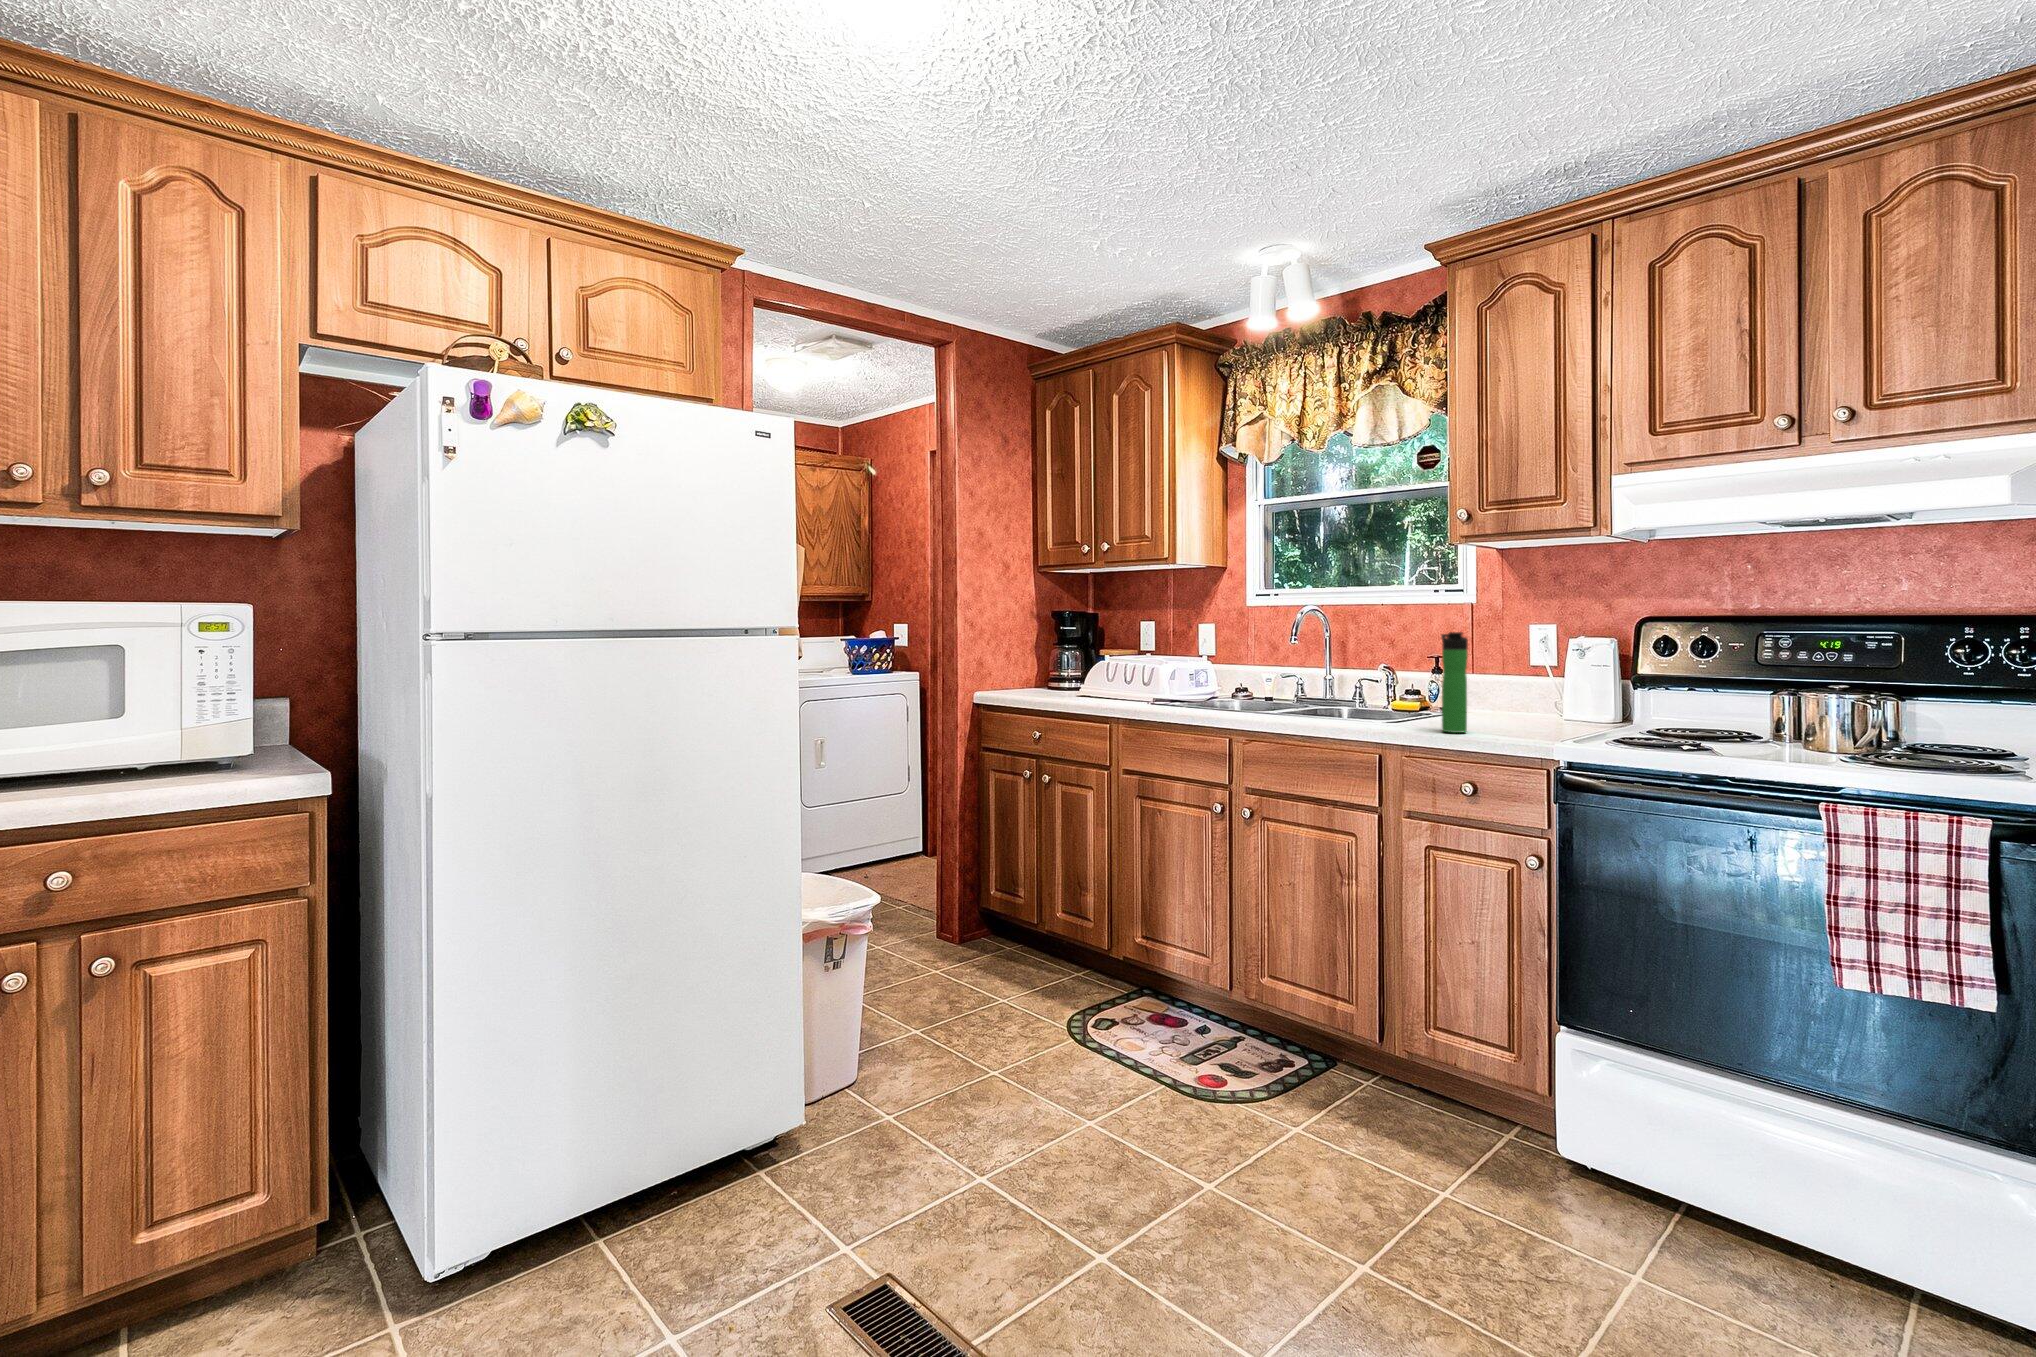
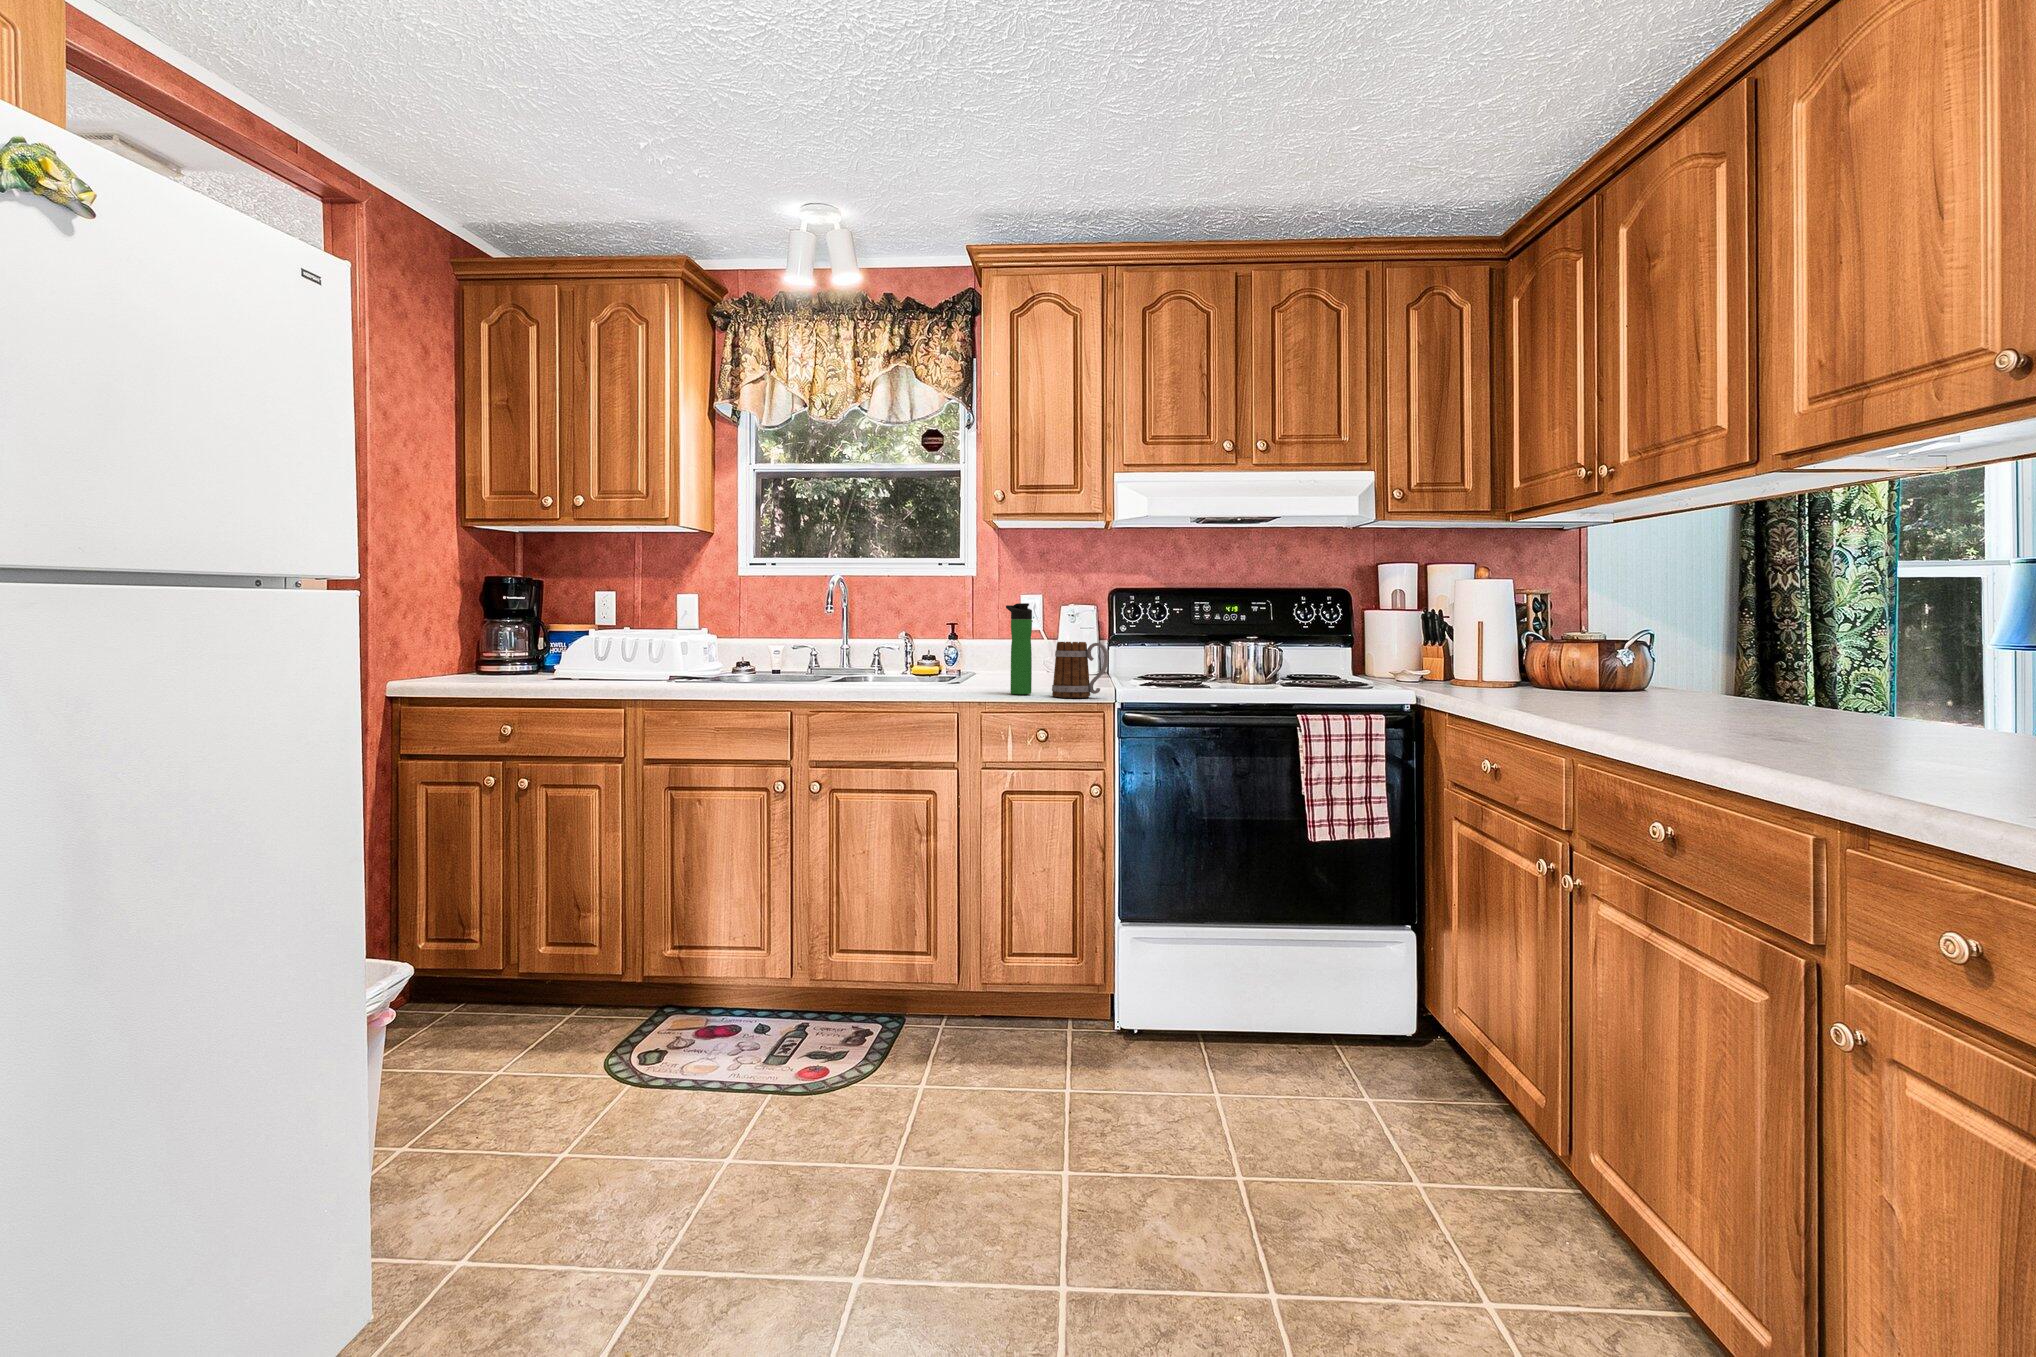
mug: none [1484,675,1551,740] -> present [1052,642,1108,698]

